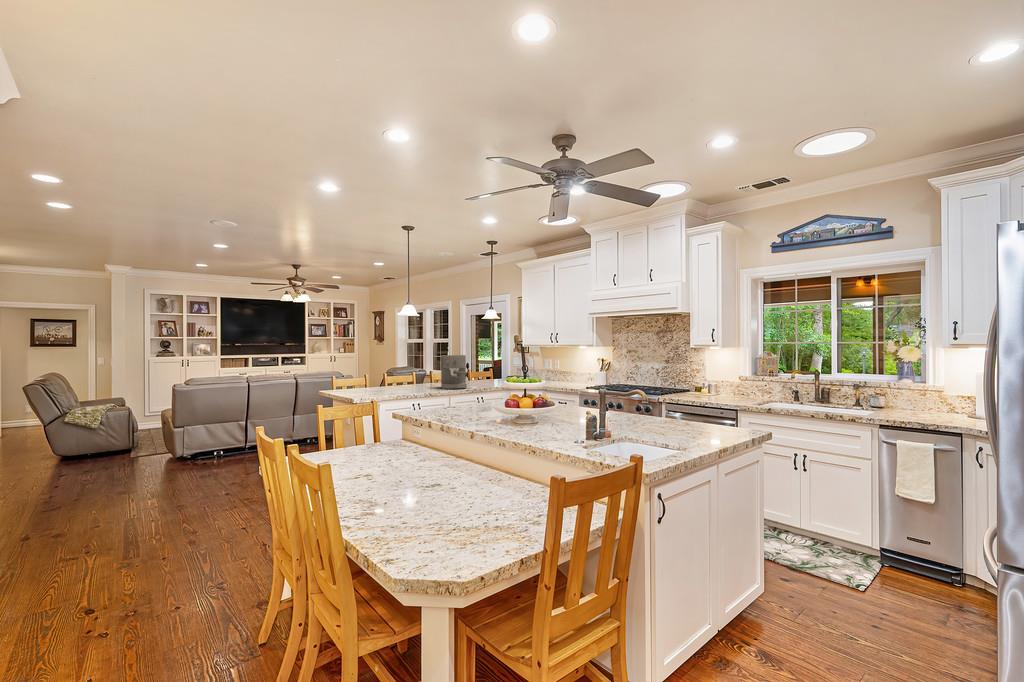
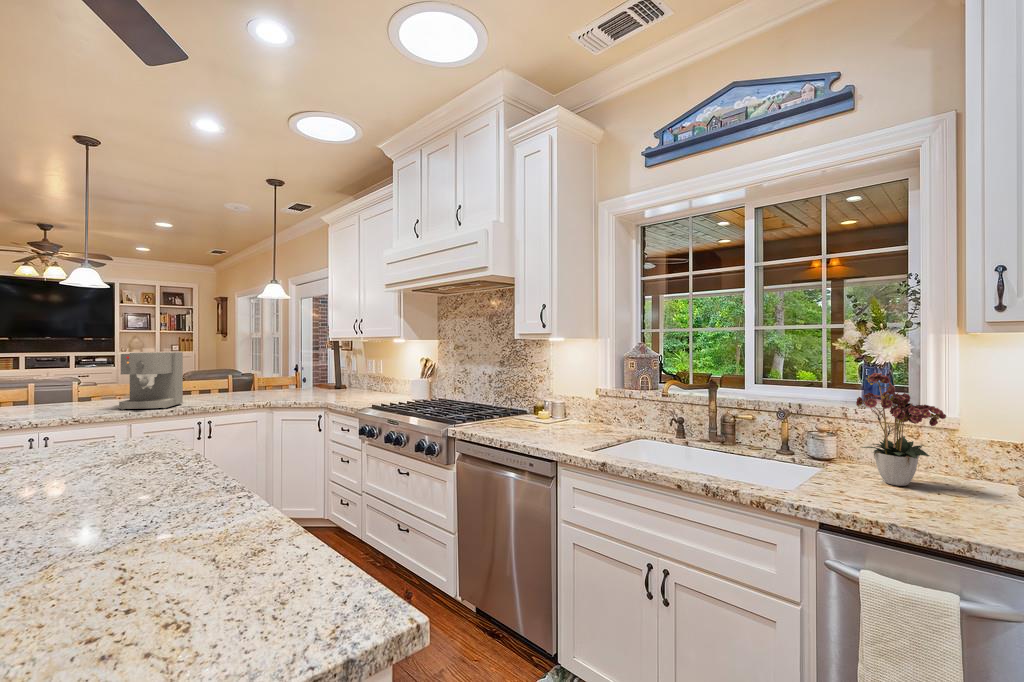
flower arrangement: none [892,363,939,415] -> present [856,373,946,486]

